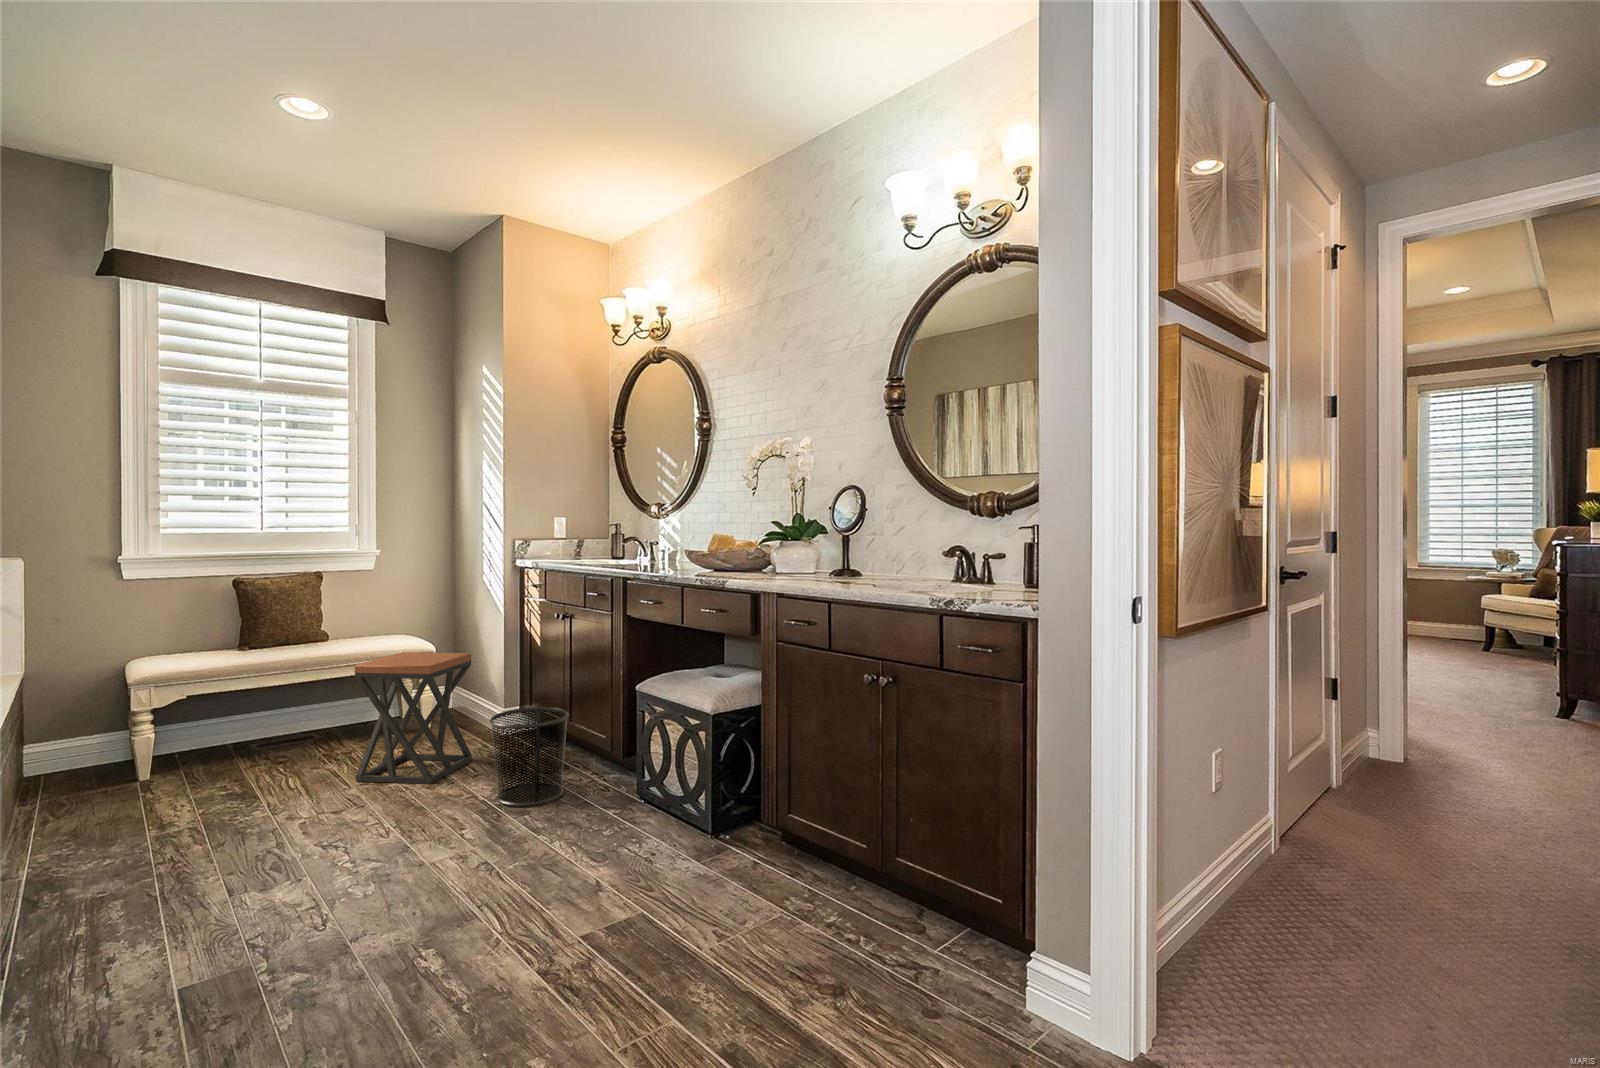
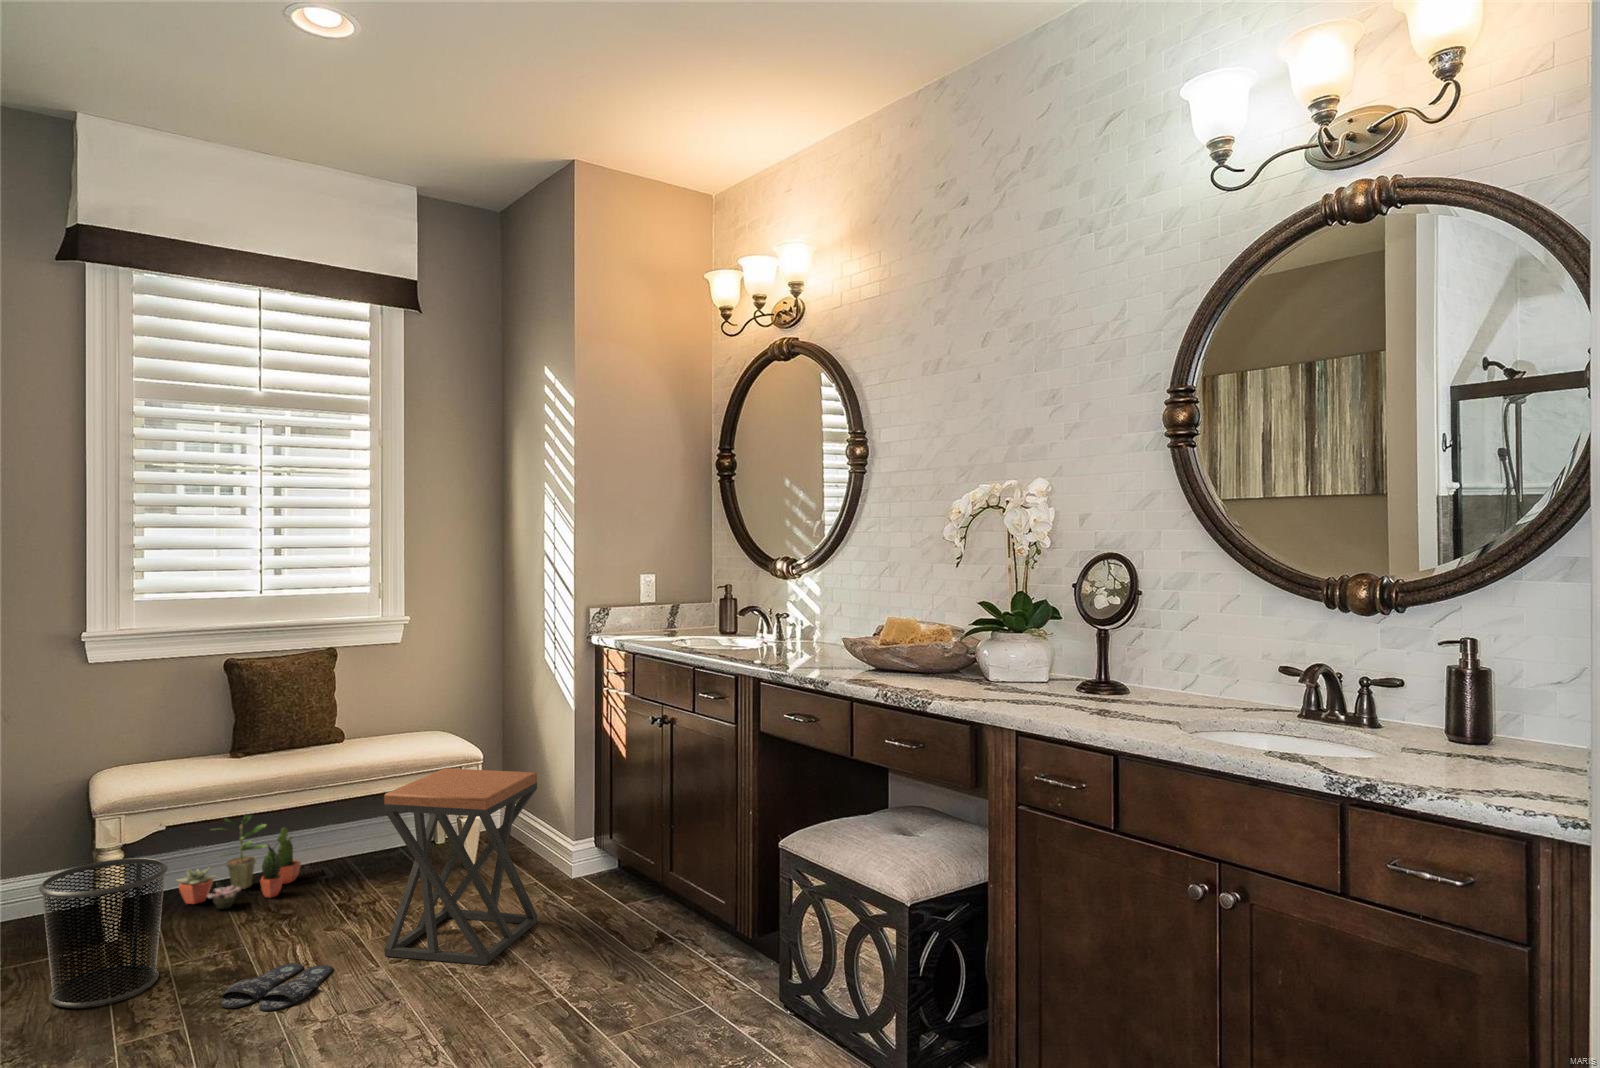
potted plant: none [195,688,295,760] -> present [177,815,301,909]
waste bin: present [490,707,569,807] -> present [39,858,168,1008]
slippers: none [231,787,316,813] -> present [221,963,333,1011]

